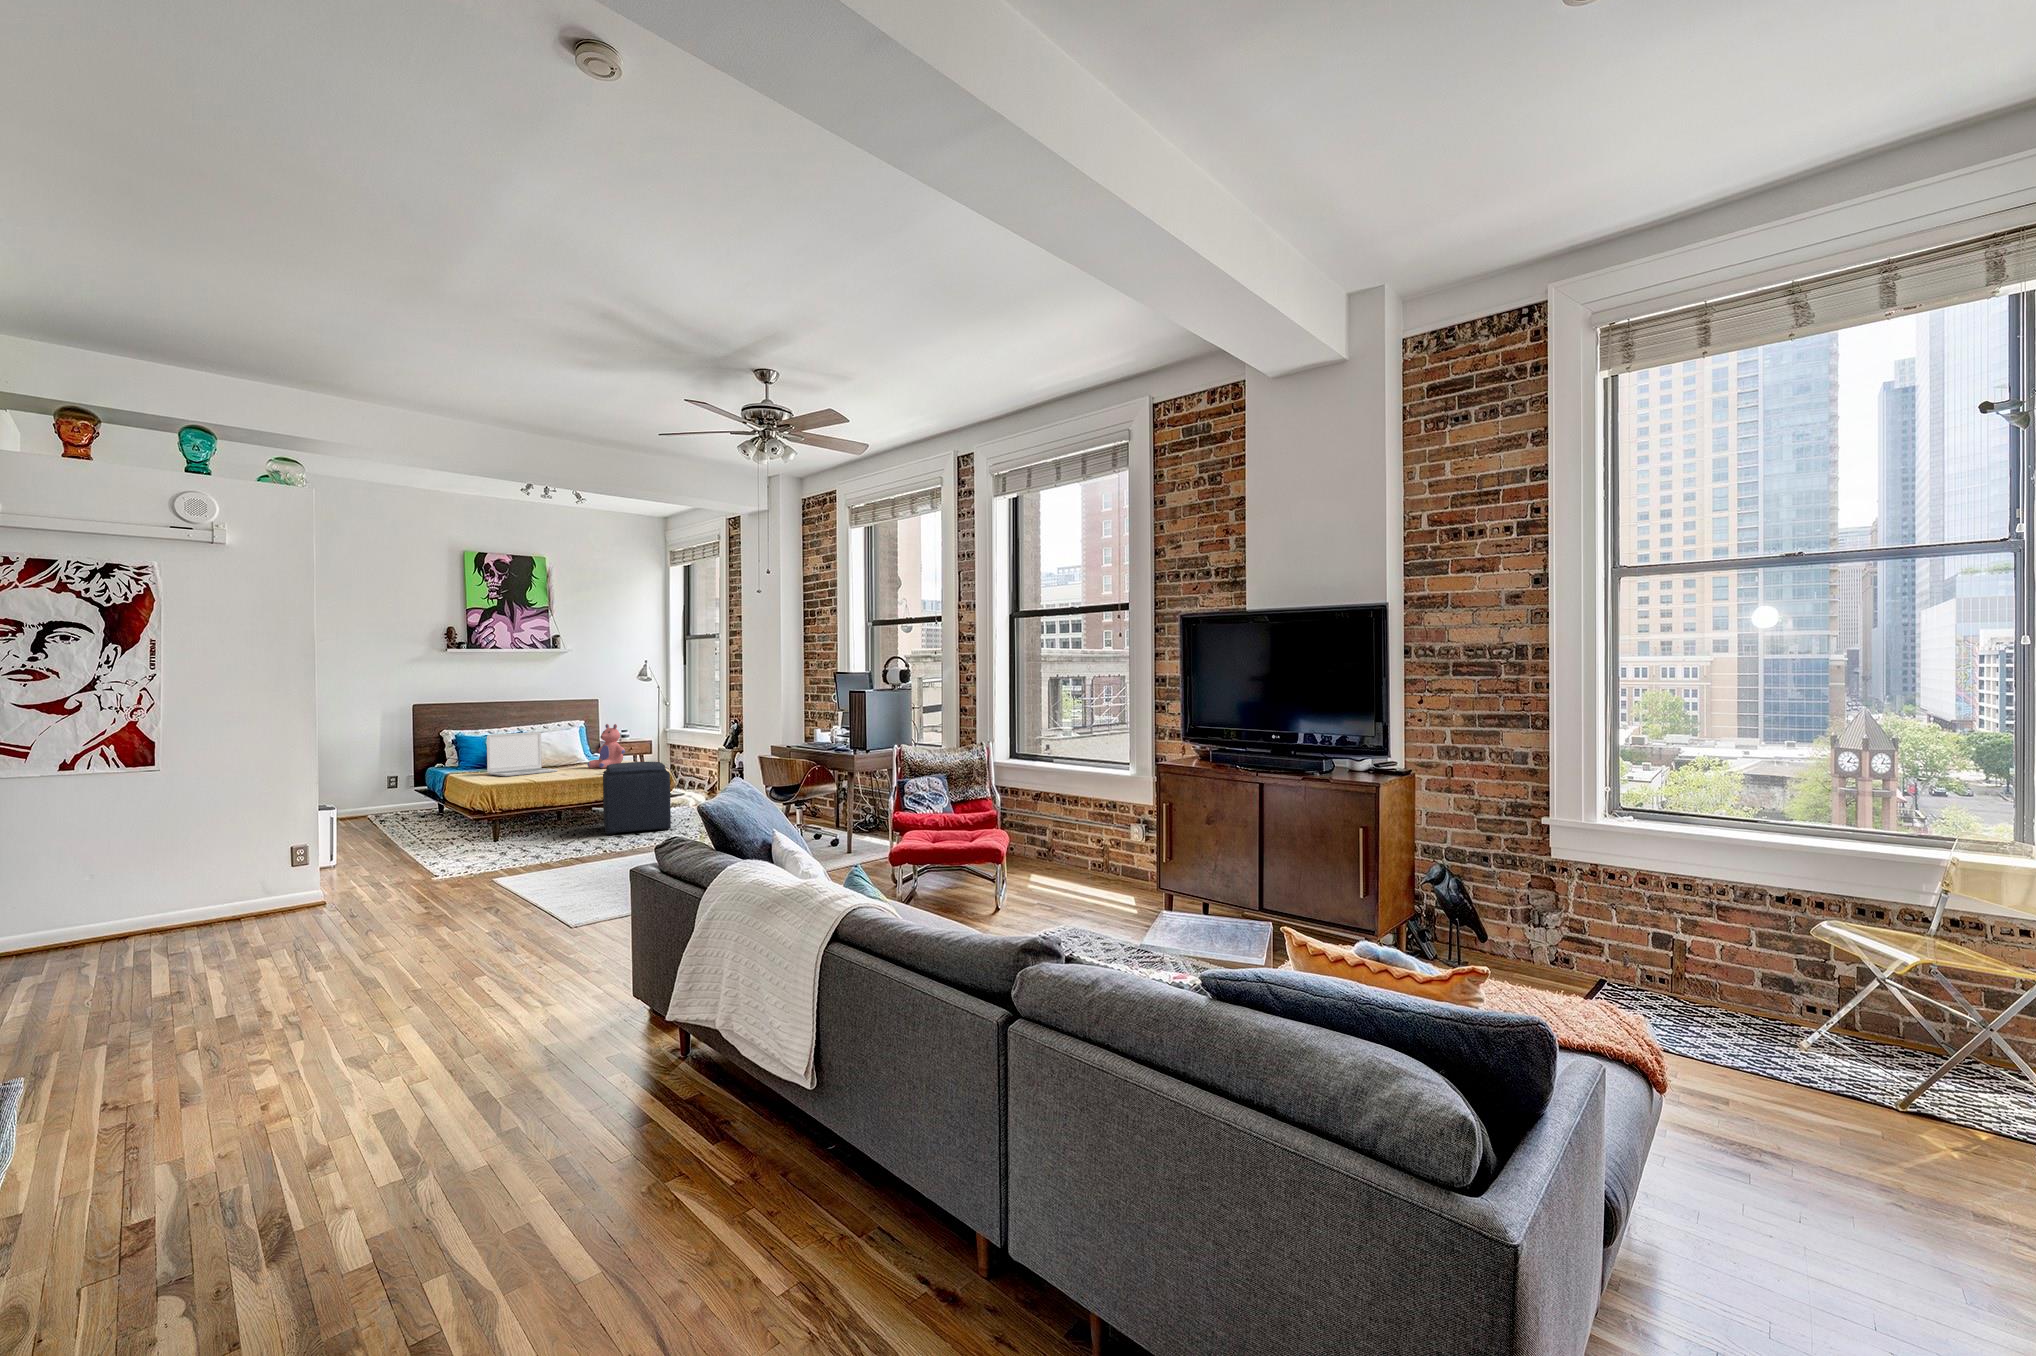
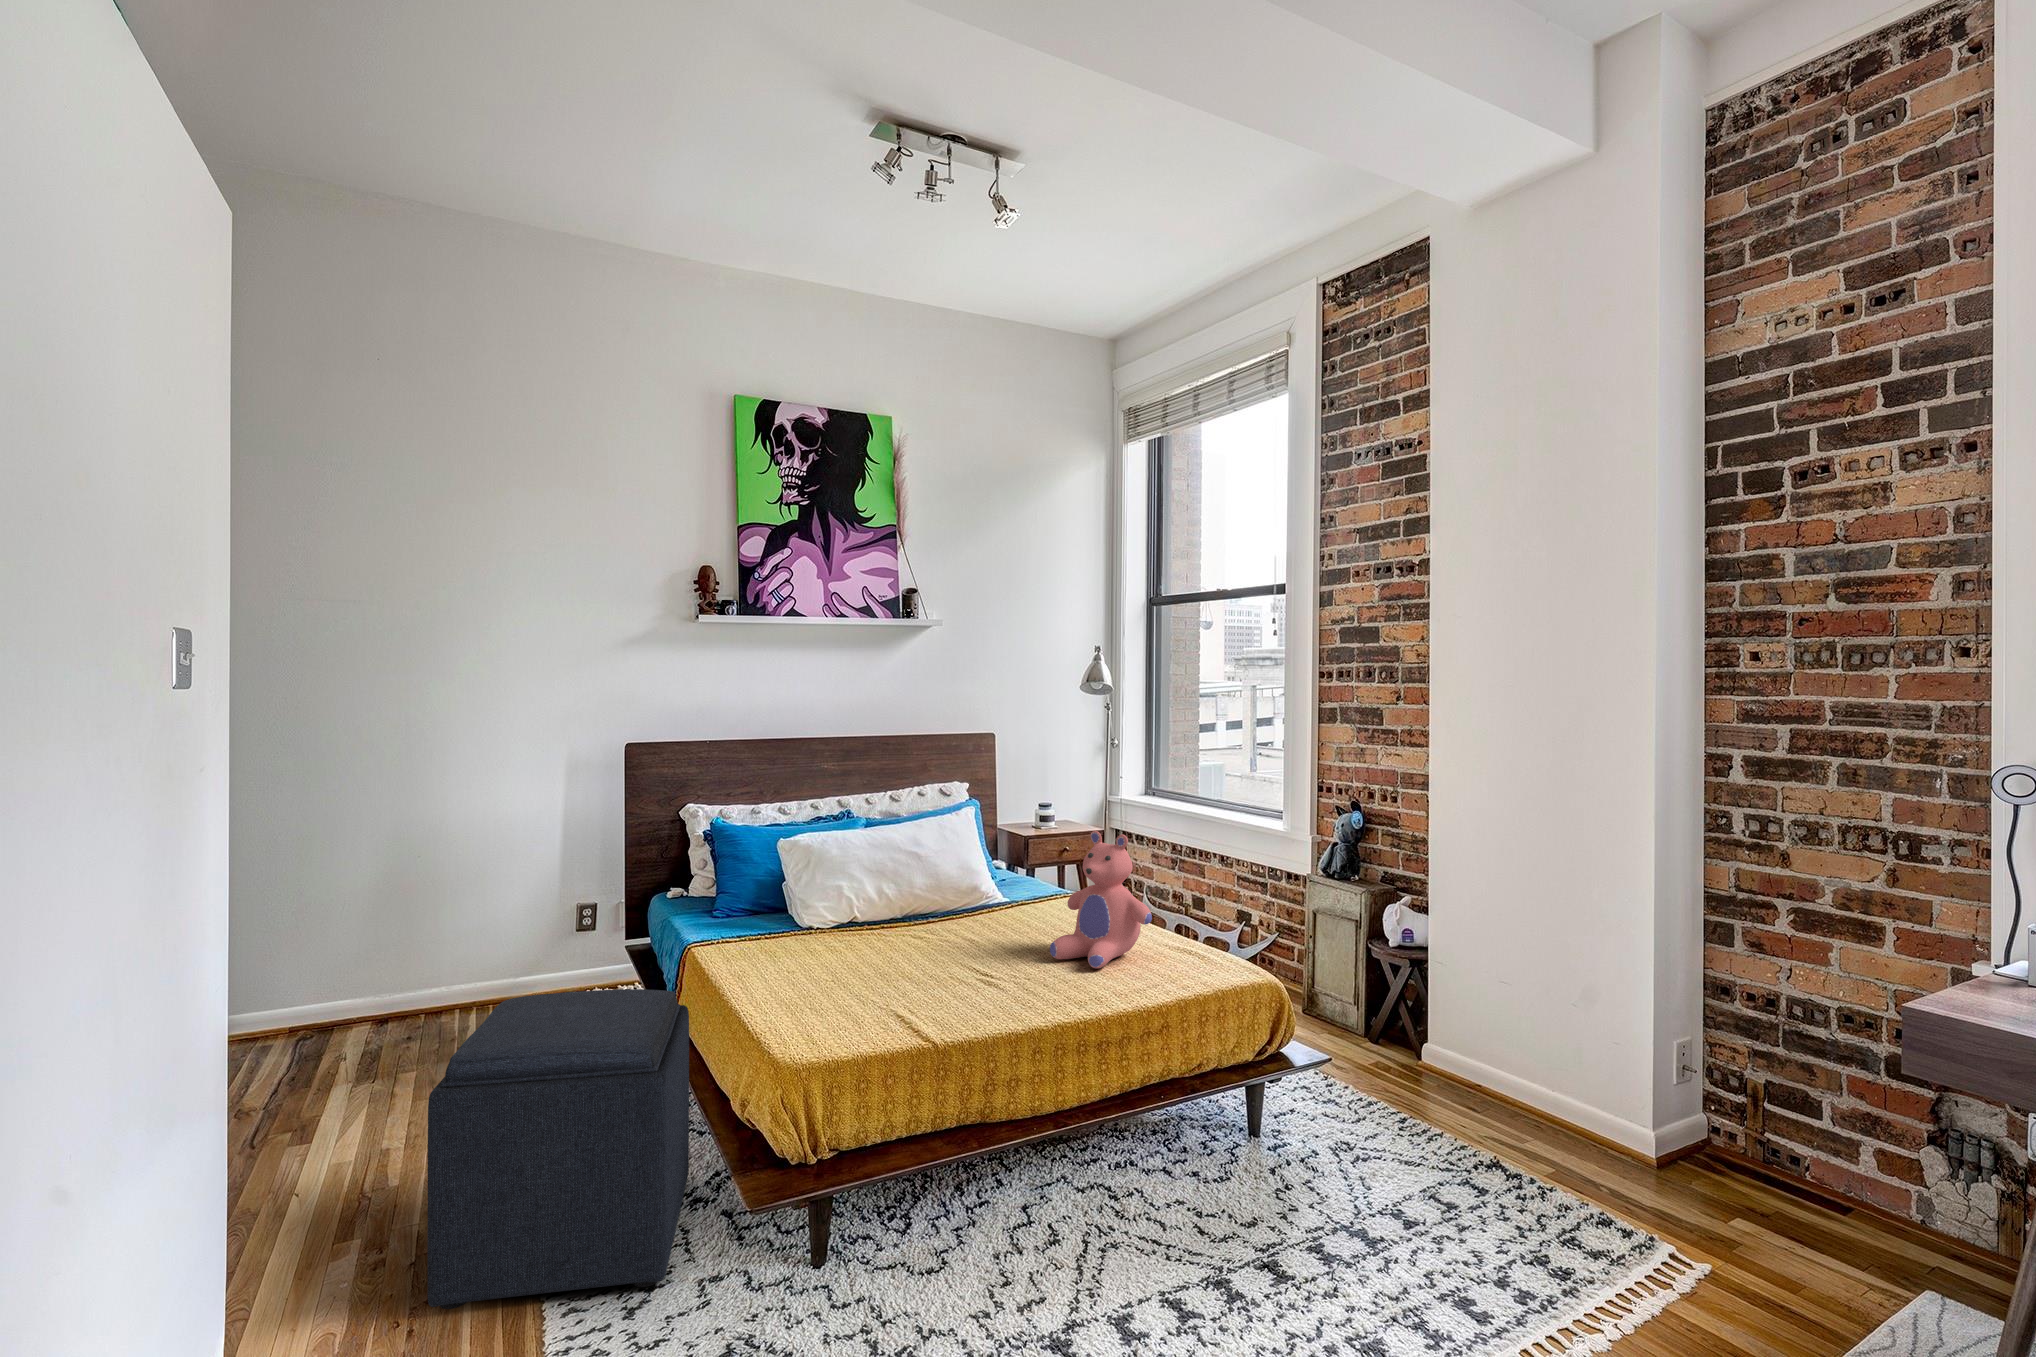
laptop: present [487,732,557,776] -> none [797,847,980,1002]
ottoman: present [603,762,671,835] -> present [428,989,689,1309]

